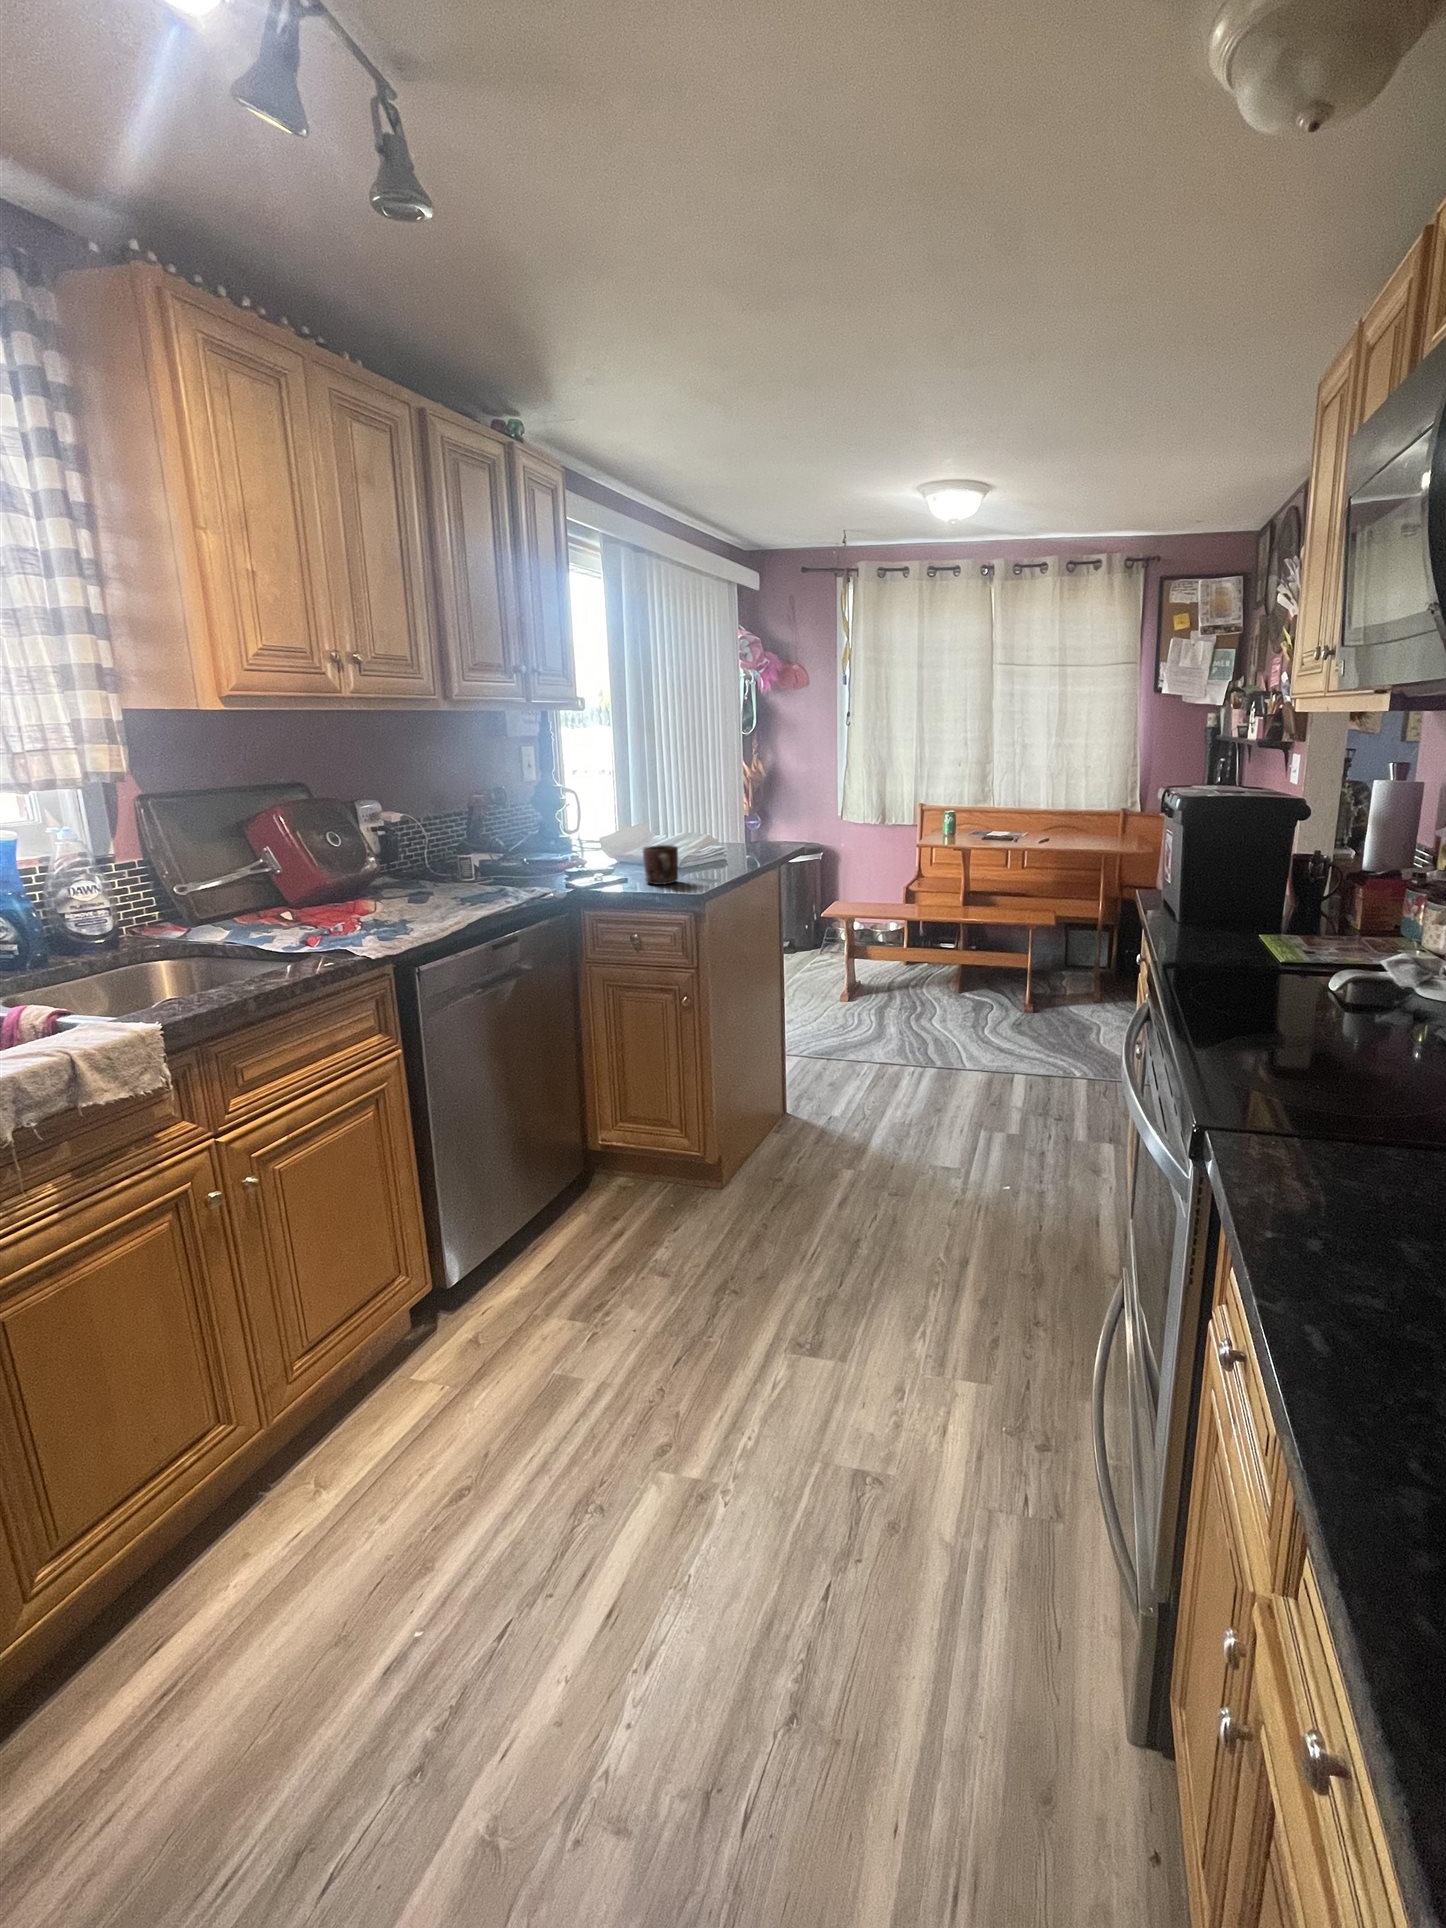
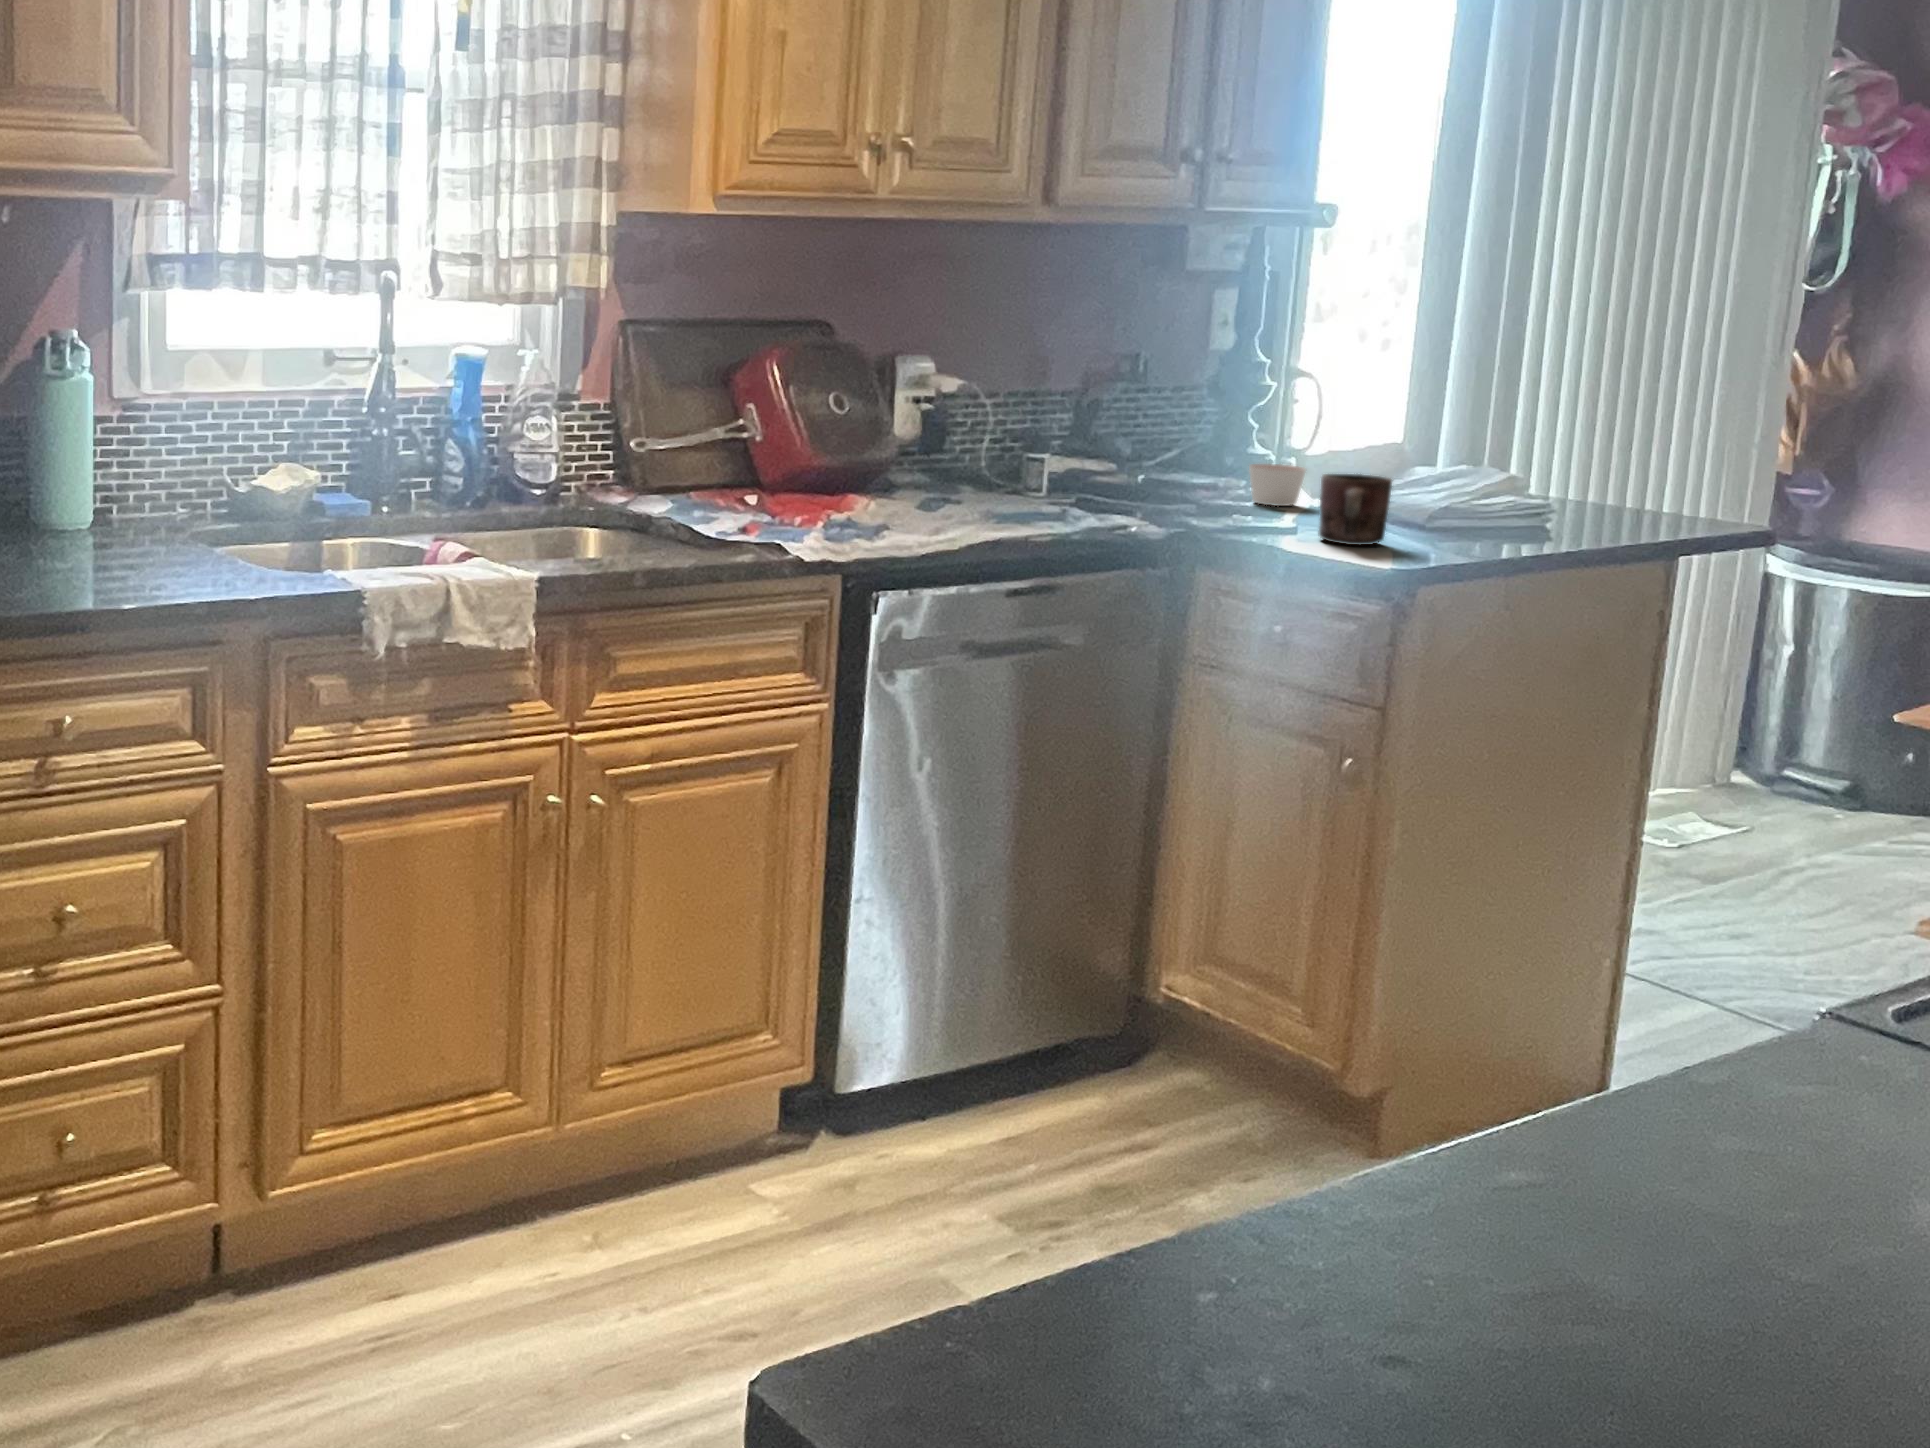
candle: none [584,843,614,866] -> present [1249,464,1306,506]

